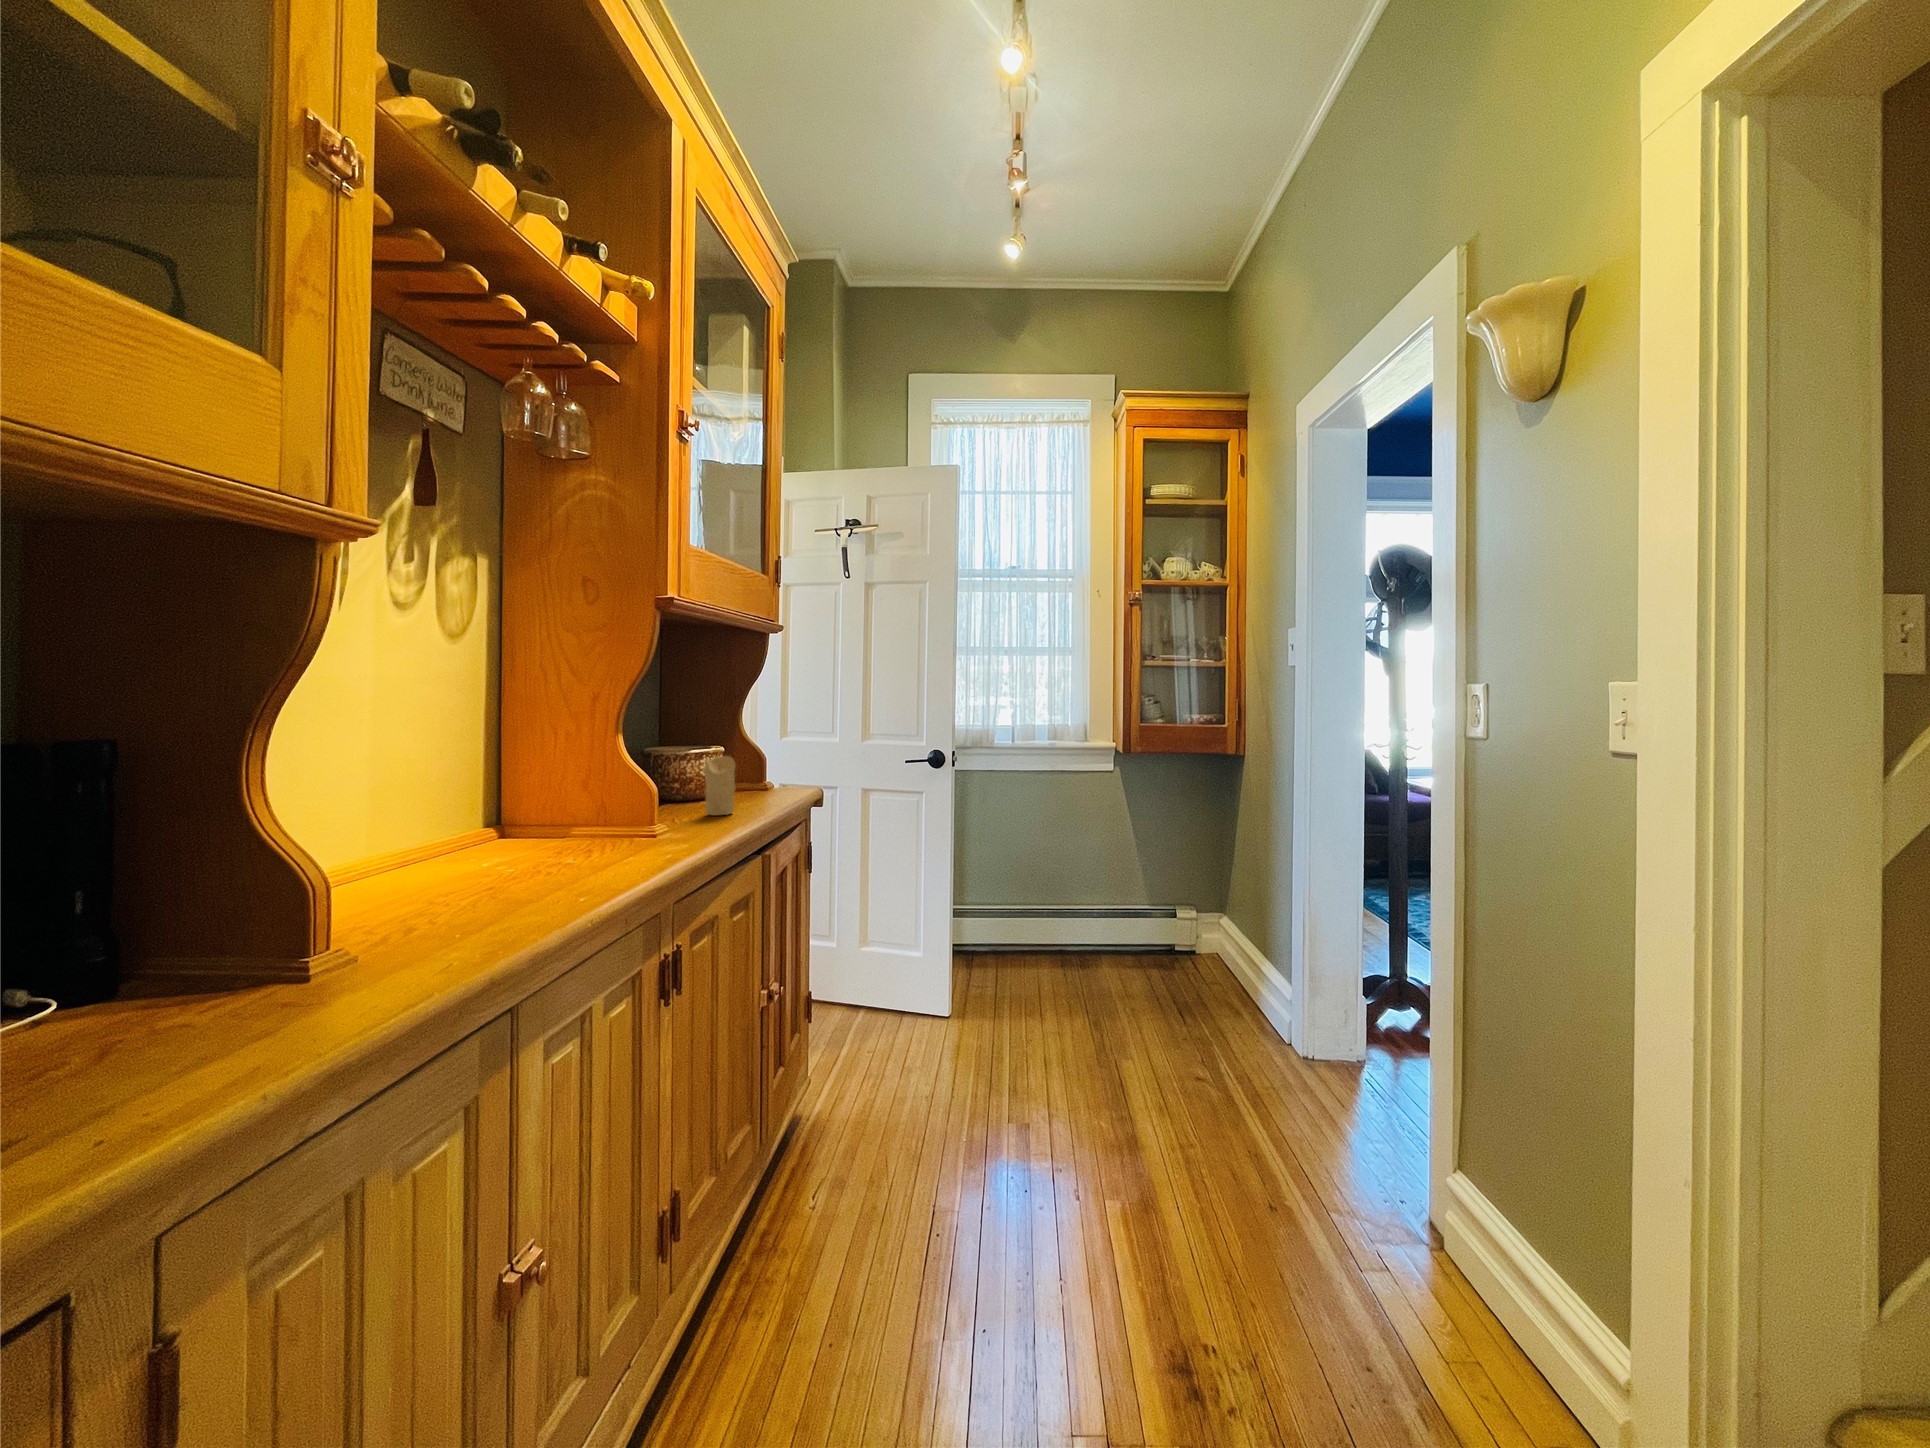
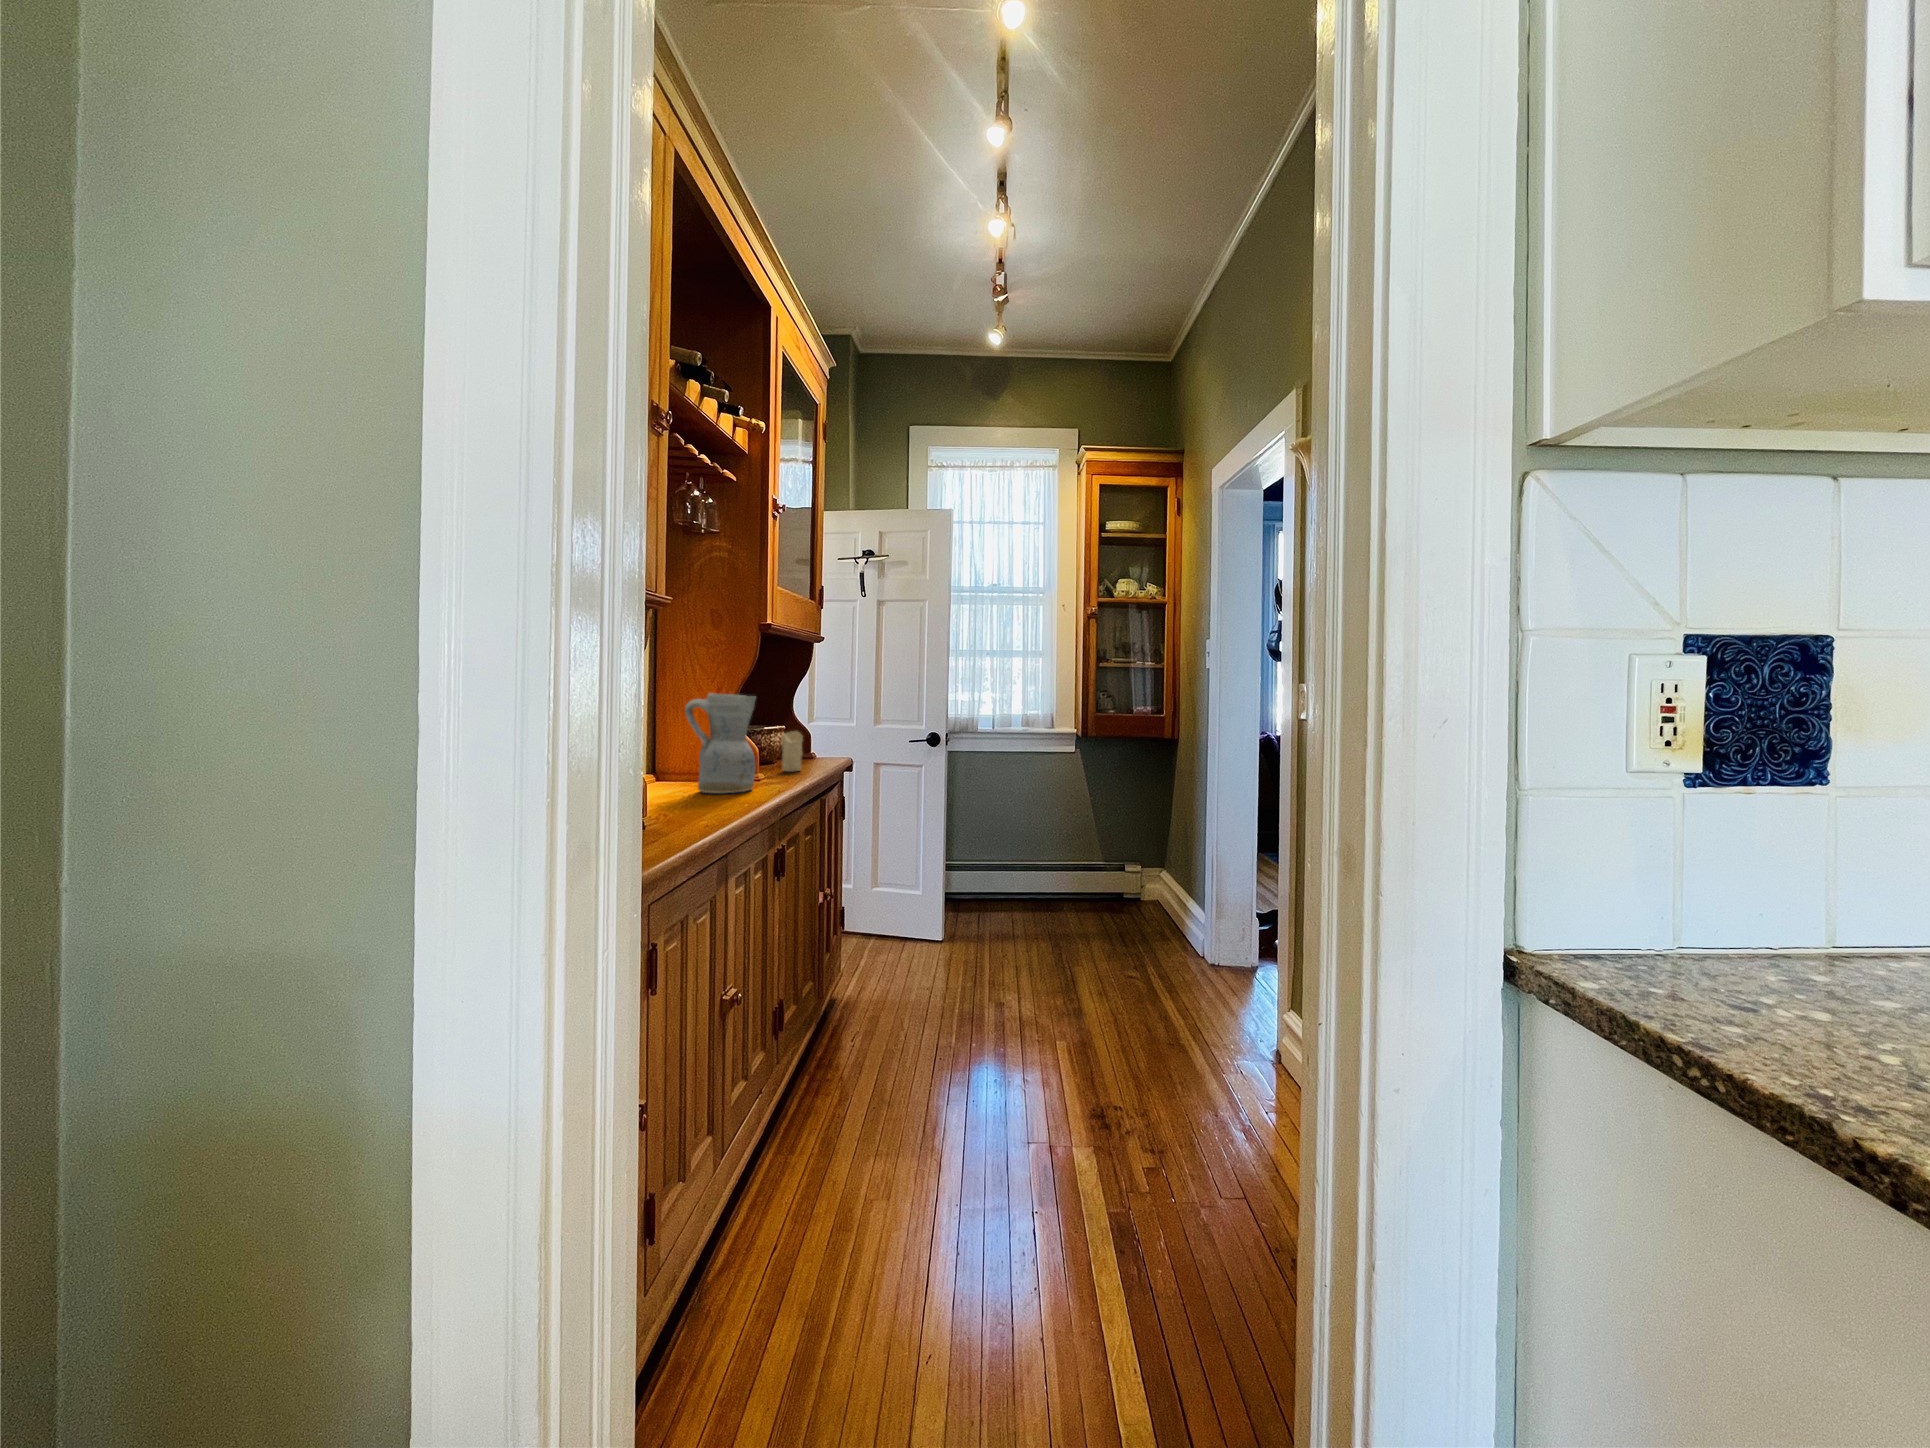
ceramic pitcher: none [520,703,638,863] -> present [685,694,756,793]

